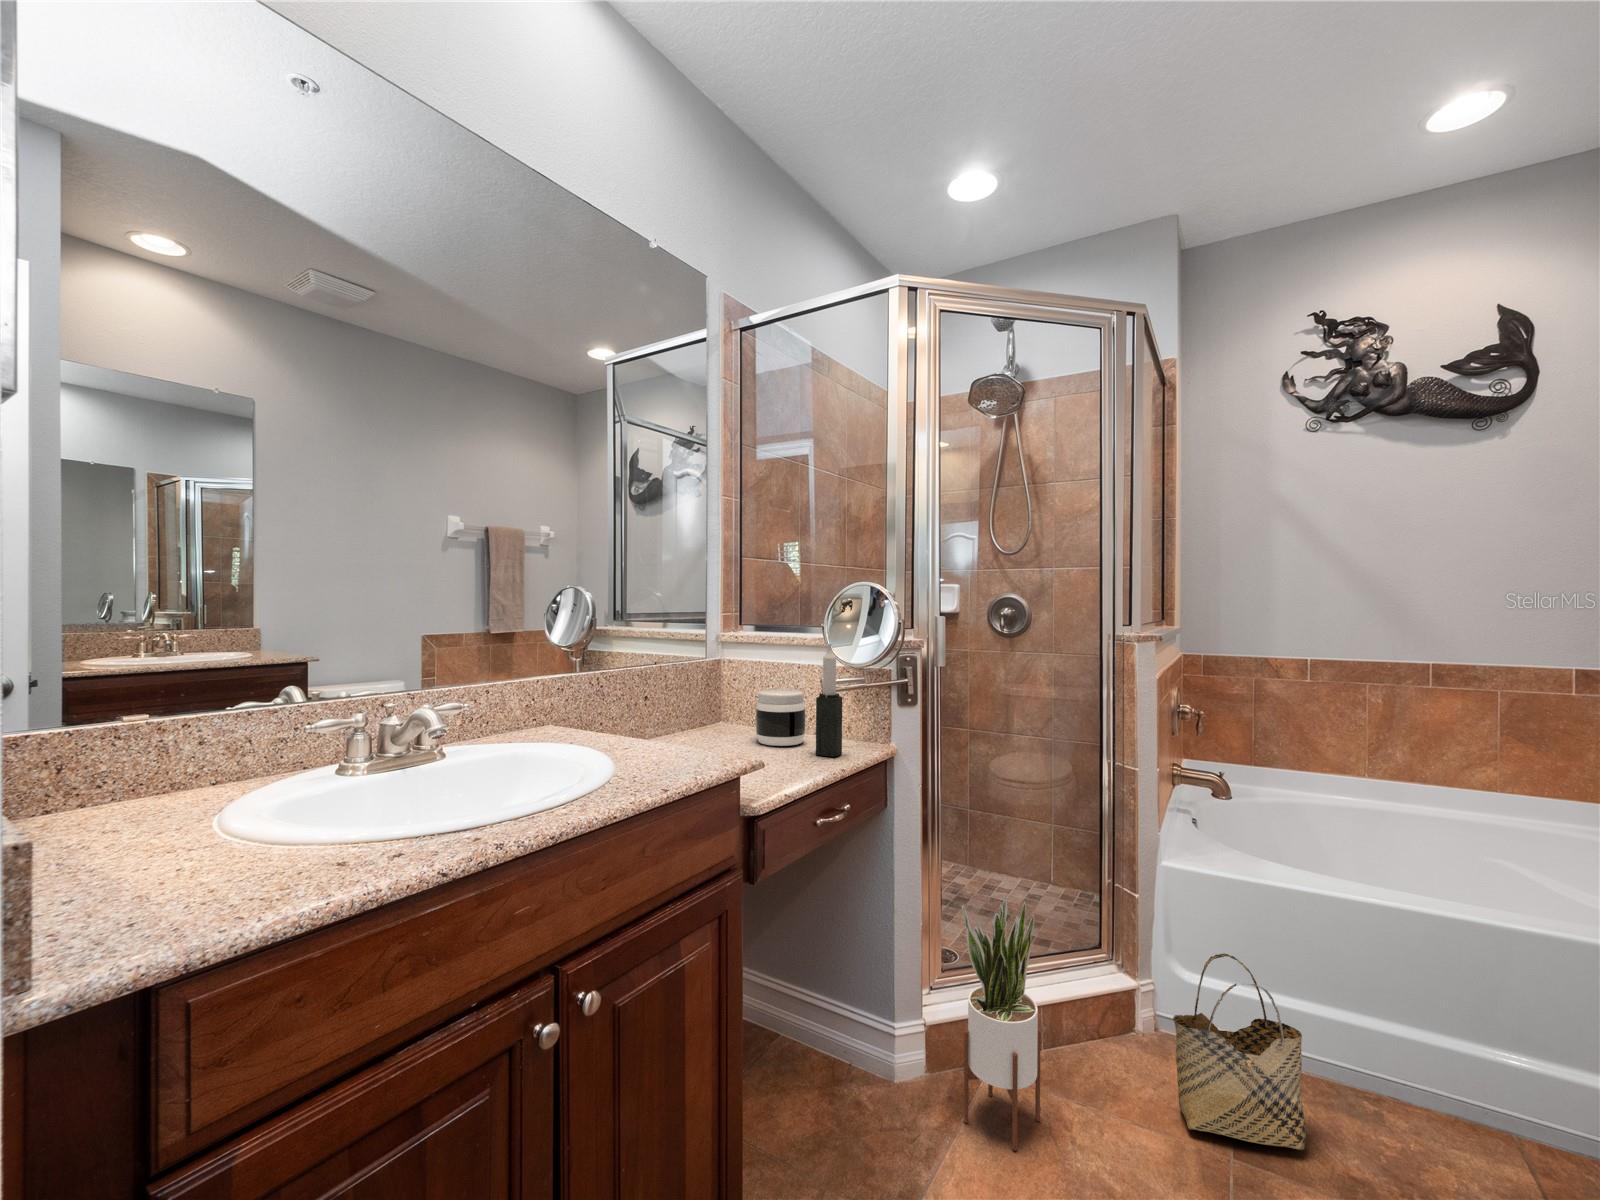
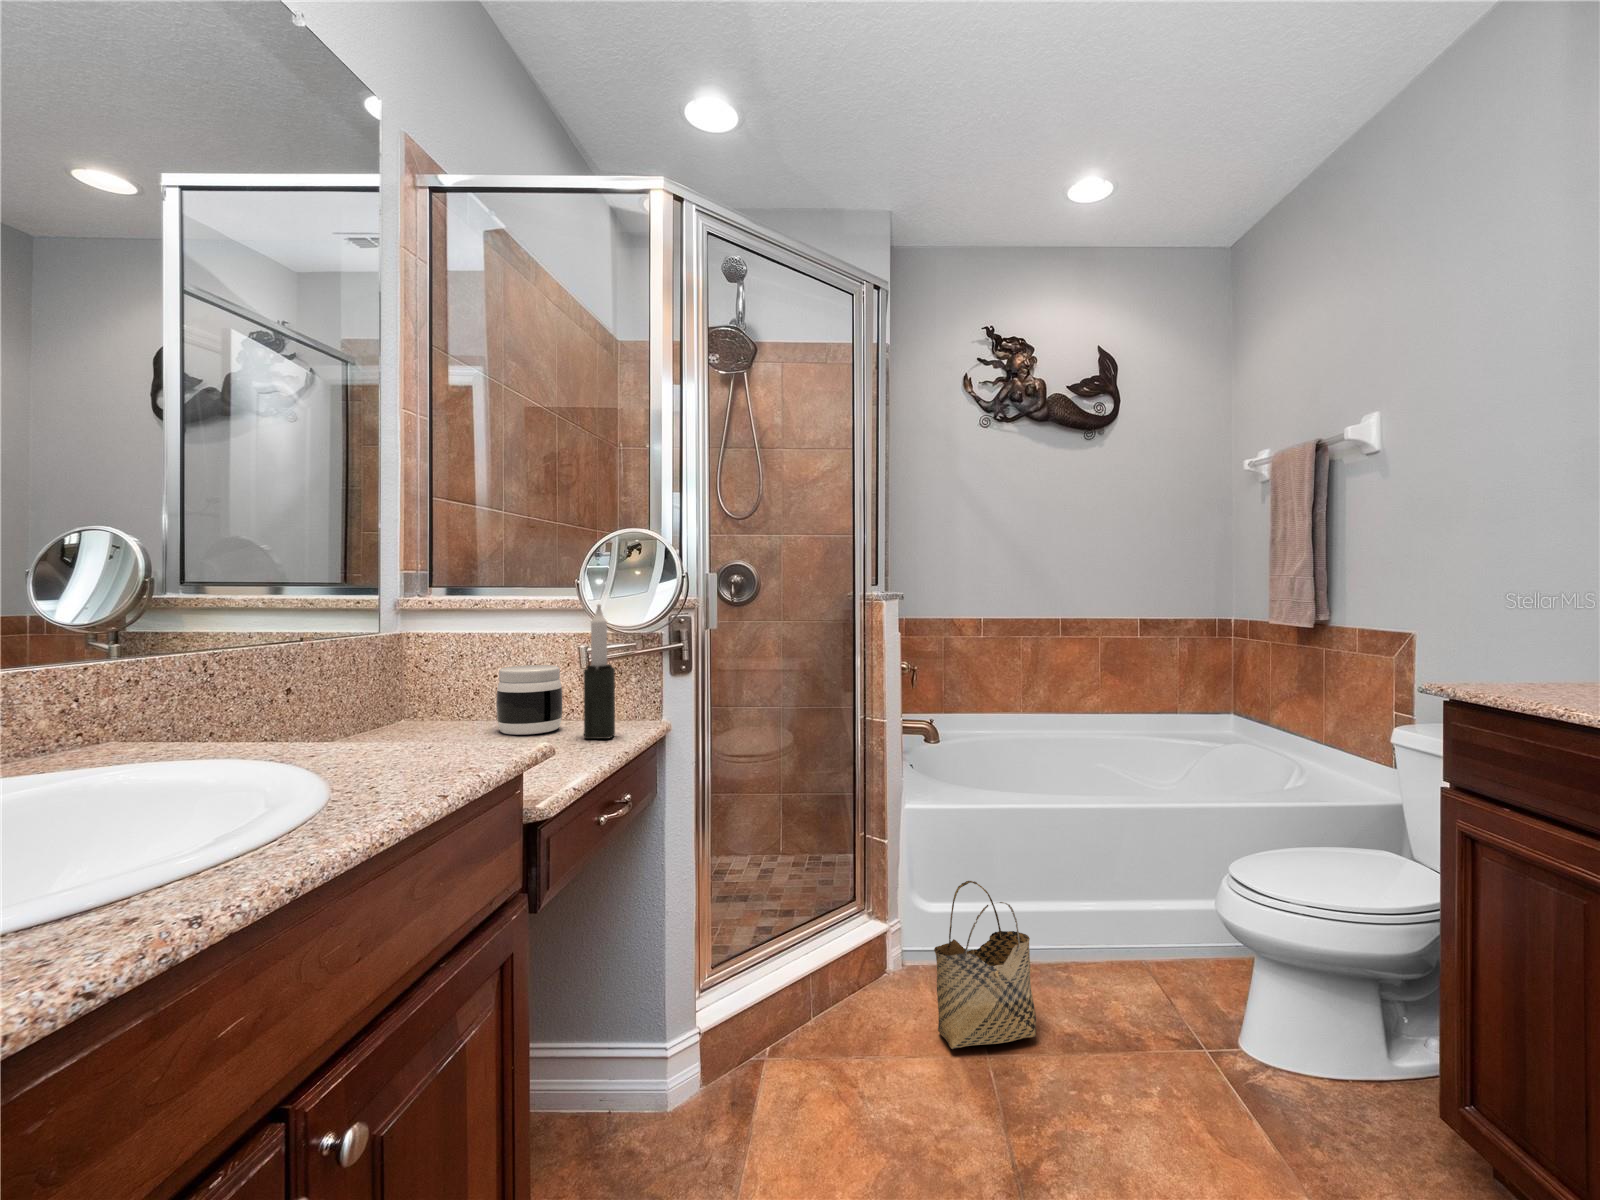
potted plant: present [962,893,1041,1151] -> none [756,863,827,1128]

